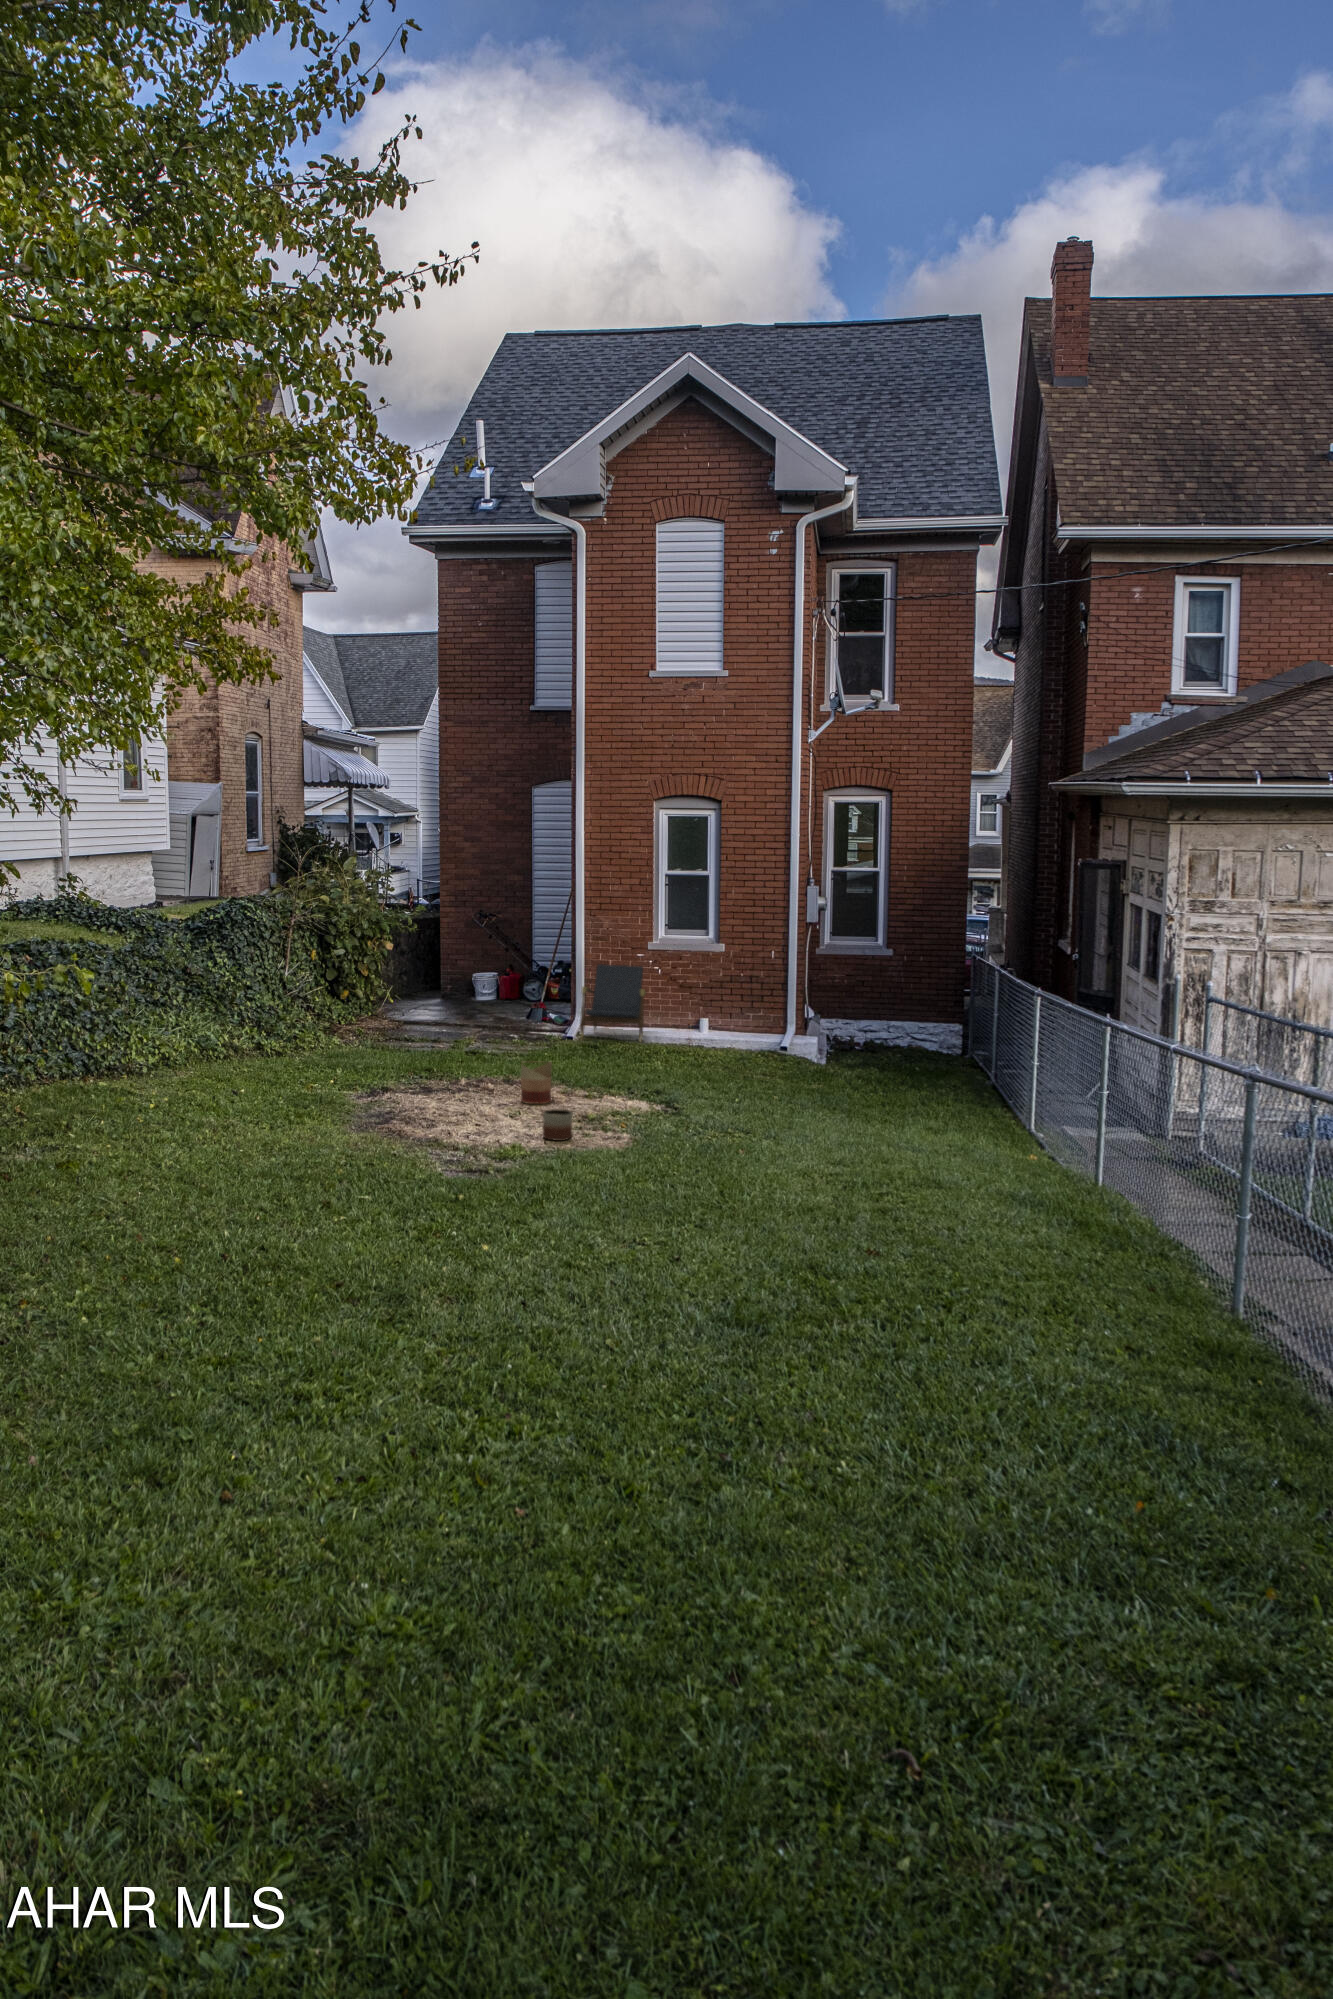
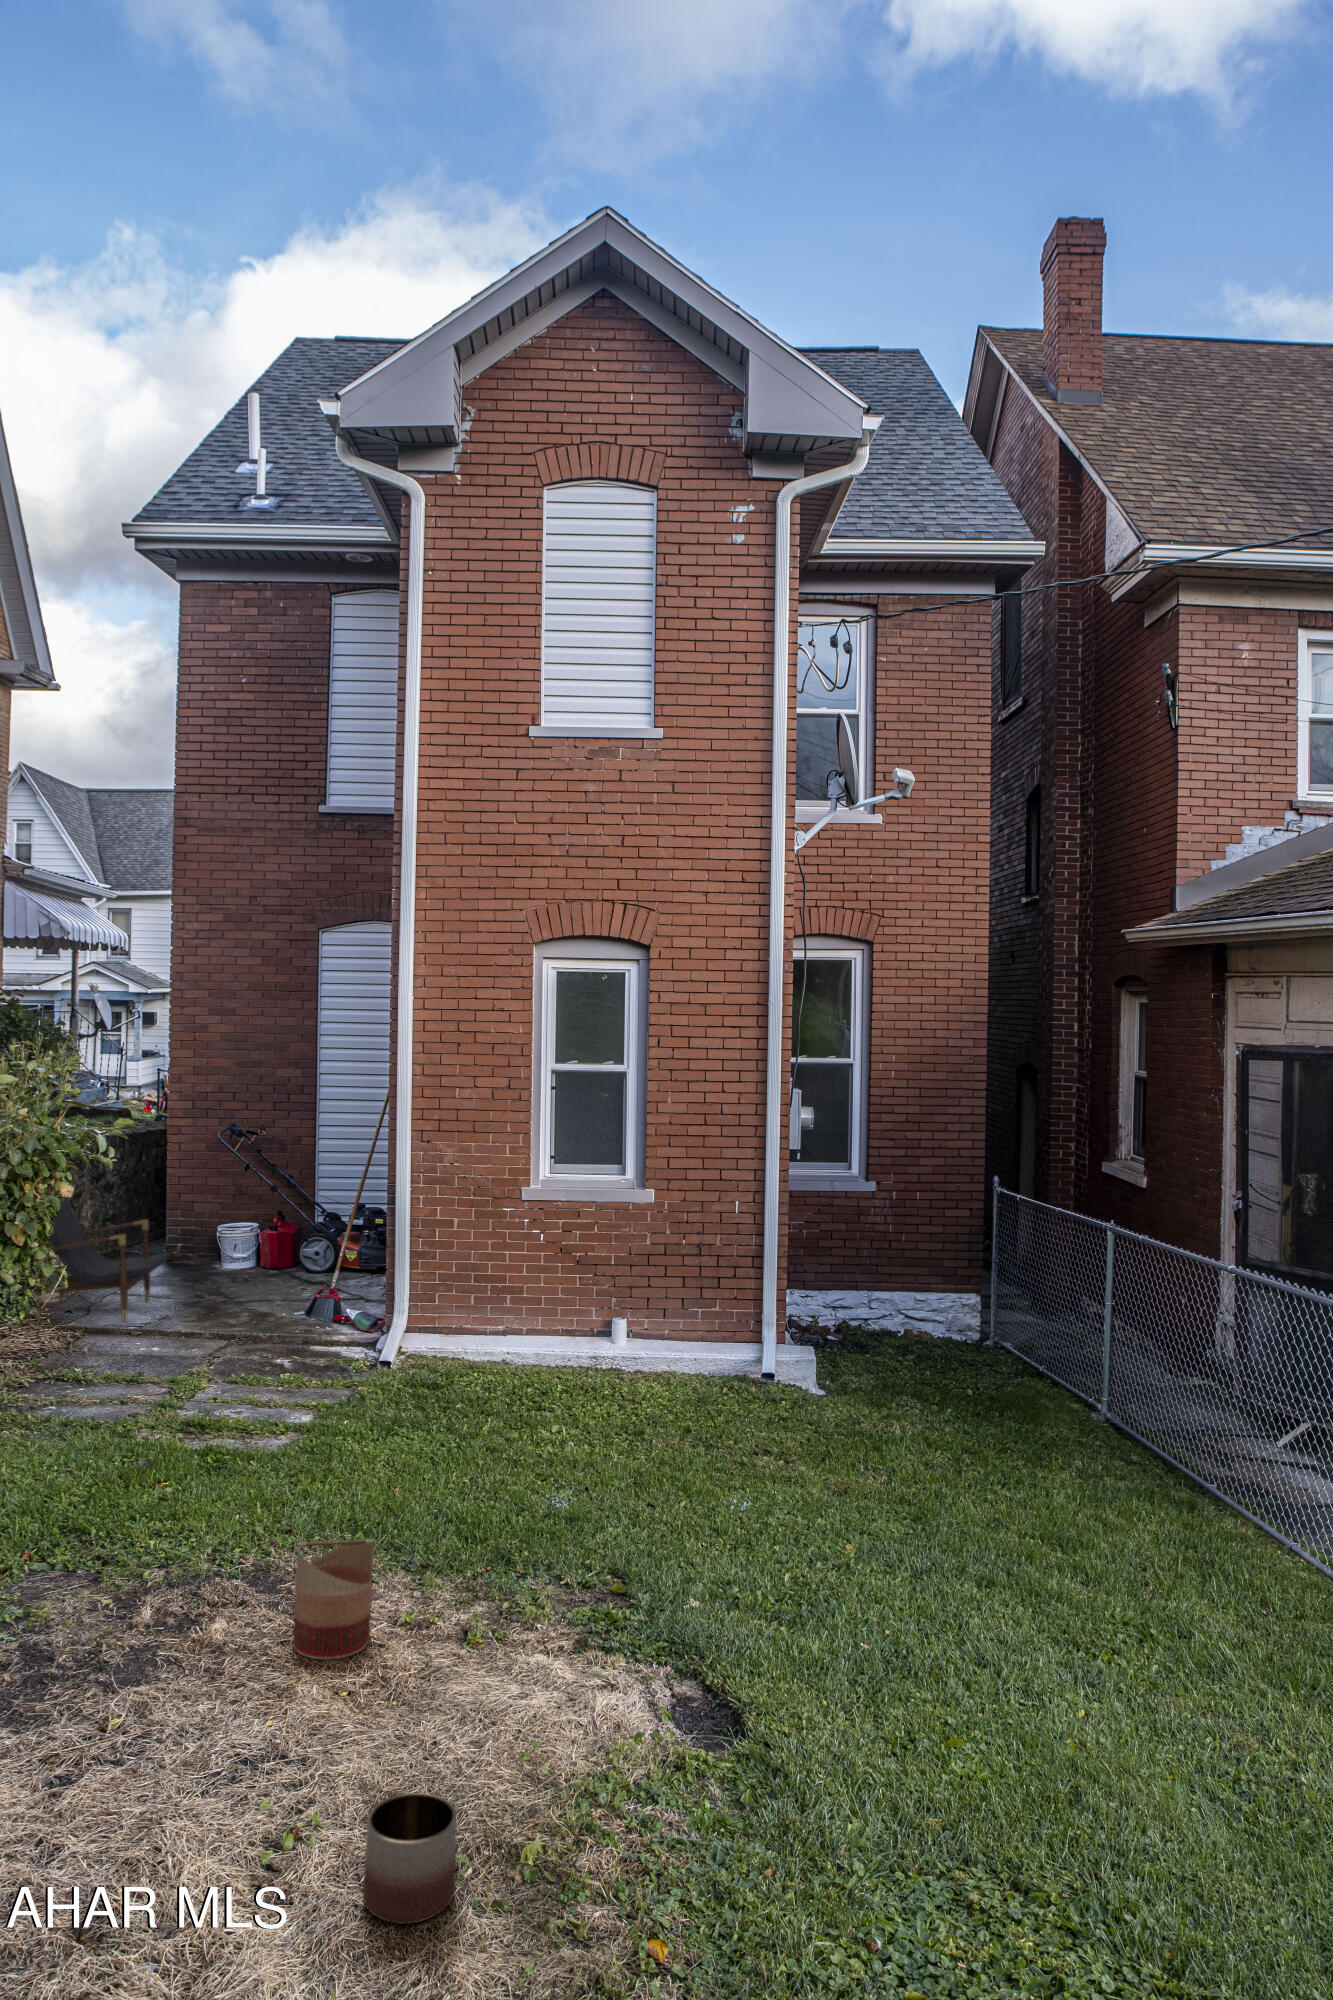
lounge chair: present [580,964,646,1042] -> present [36,1199,166,1322]

